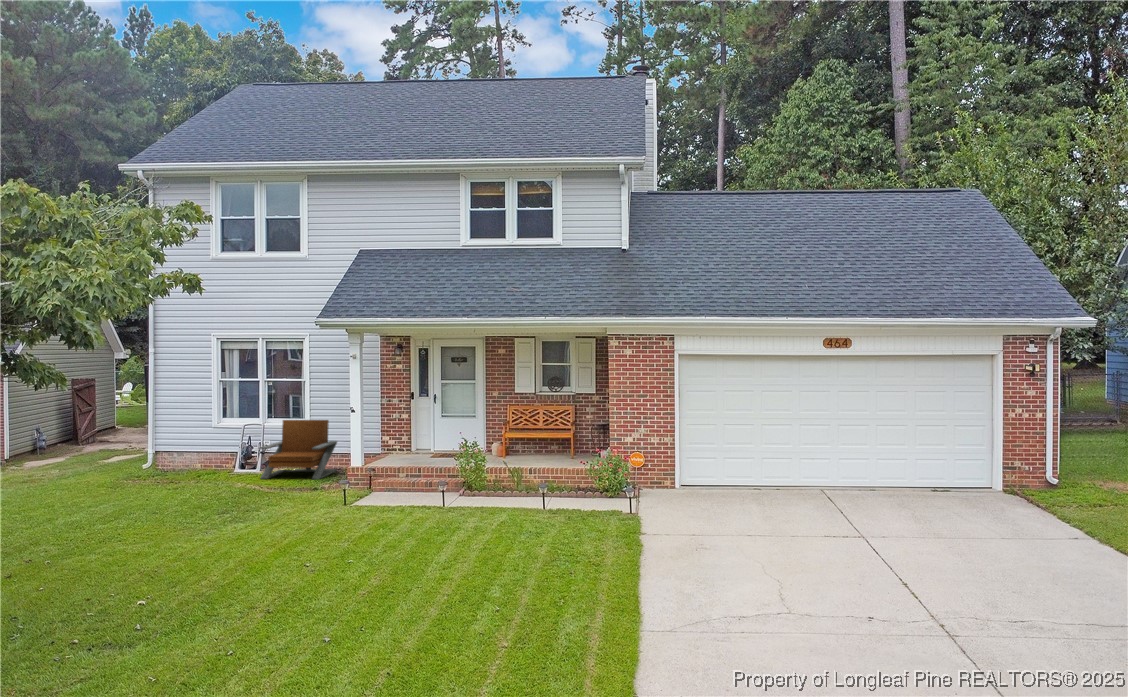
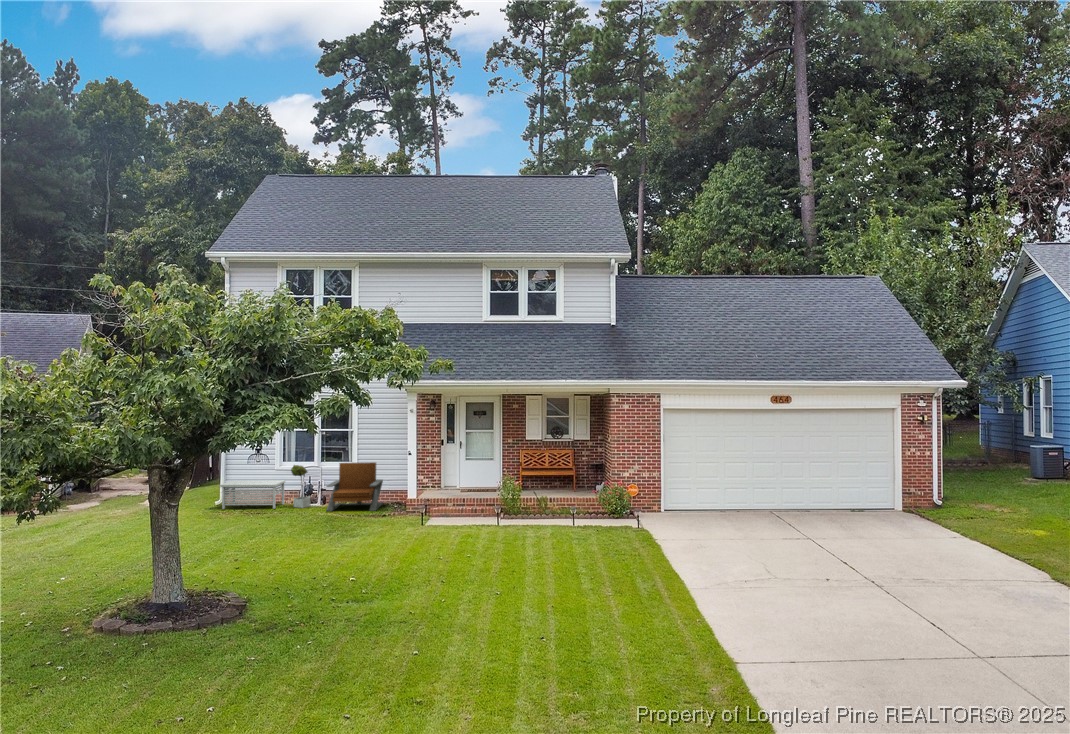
potted tree: none [225,421,250,474] -> present [291,465,310,508]
storage bench: none [140,440,223,475] -> present [220,480,285,509]

